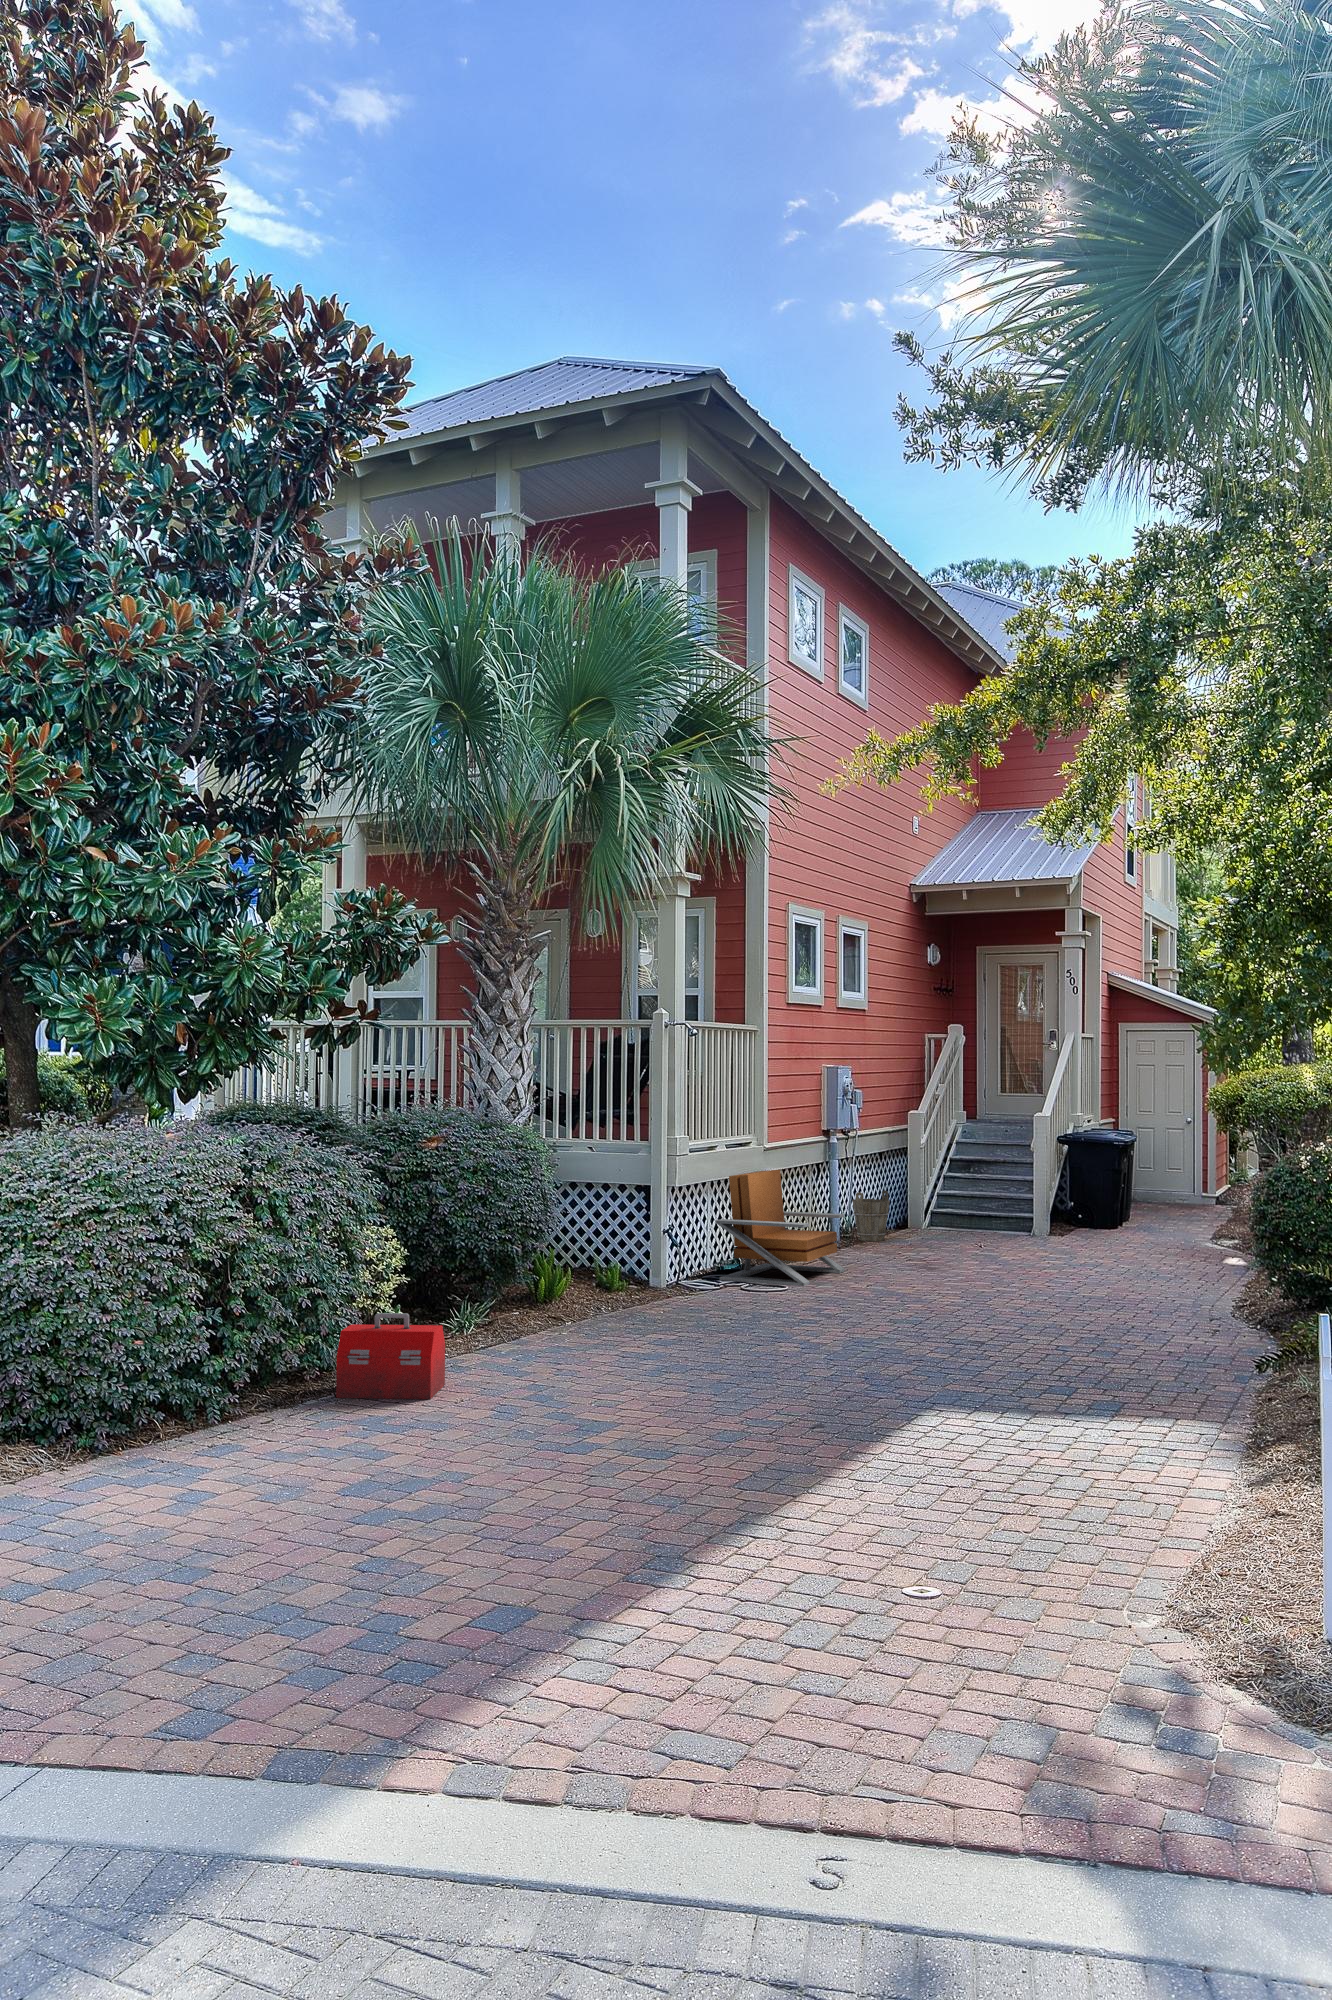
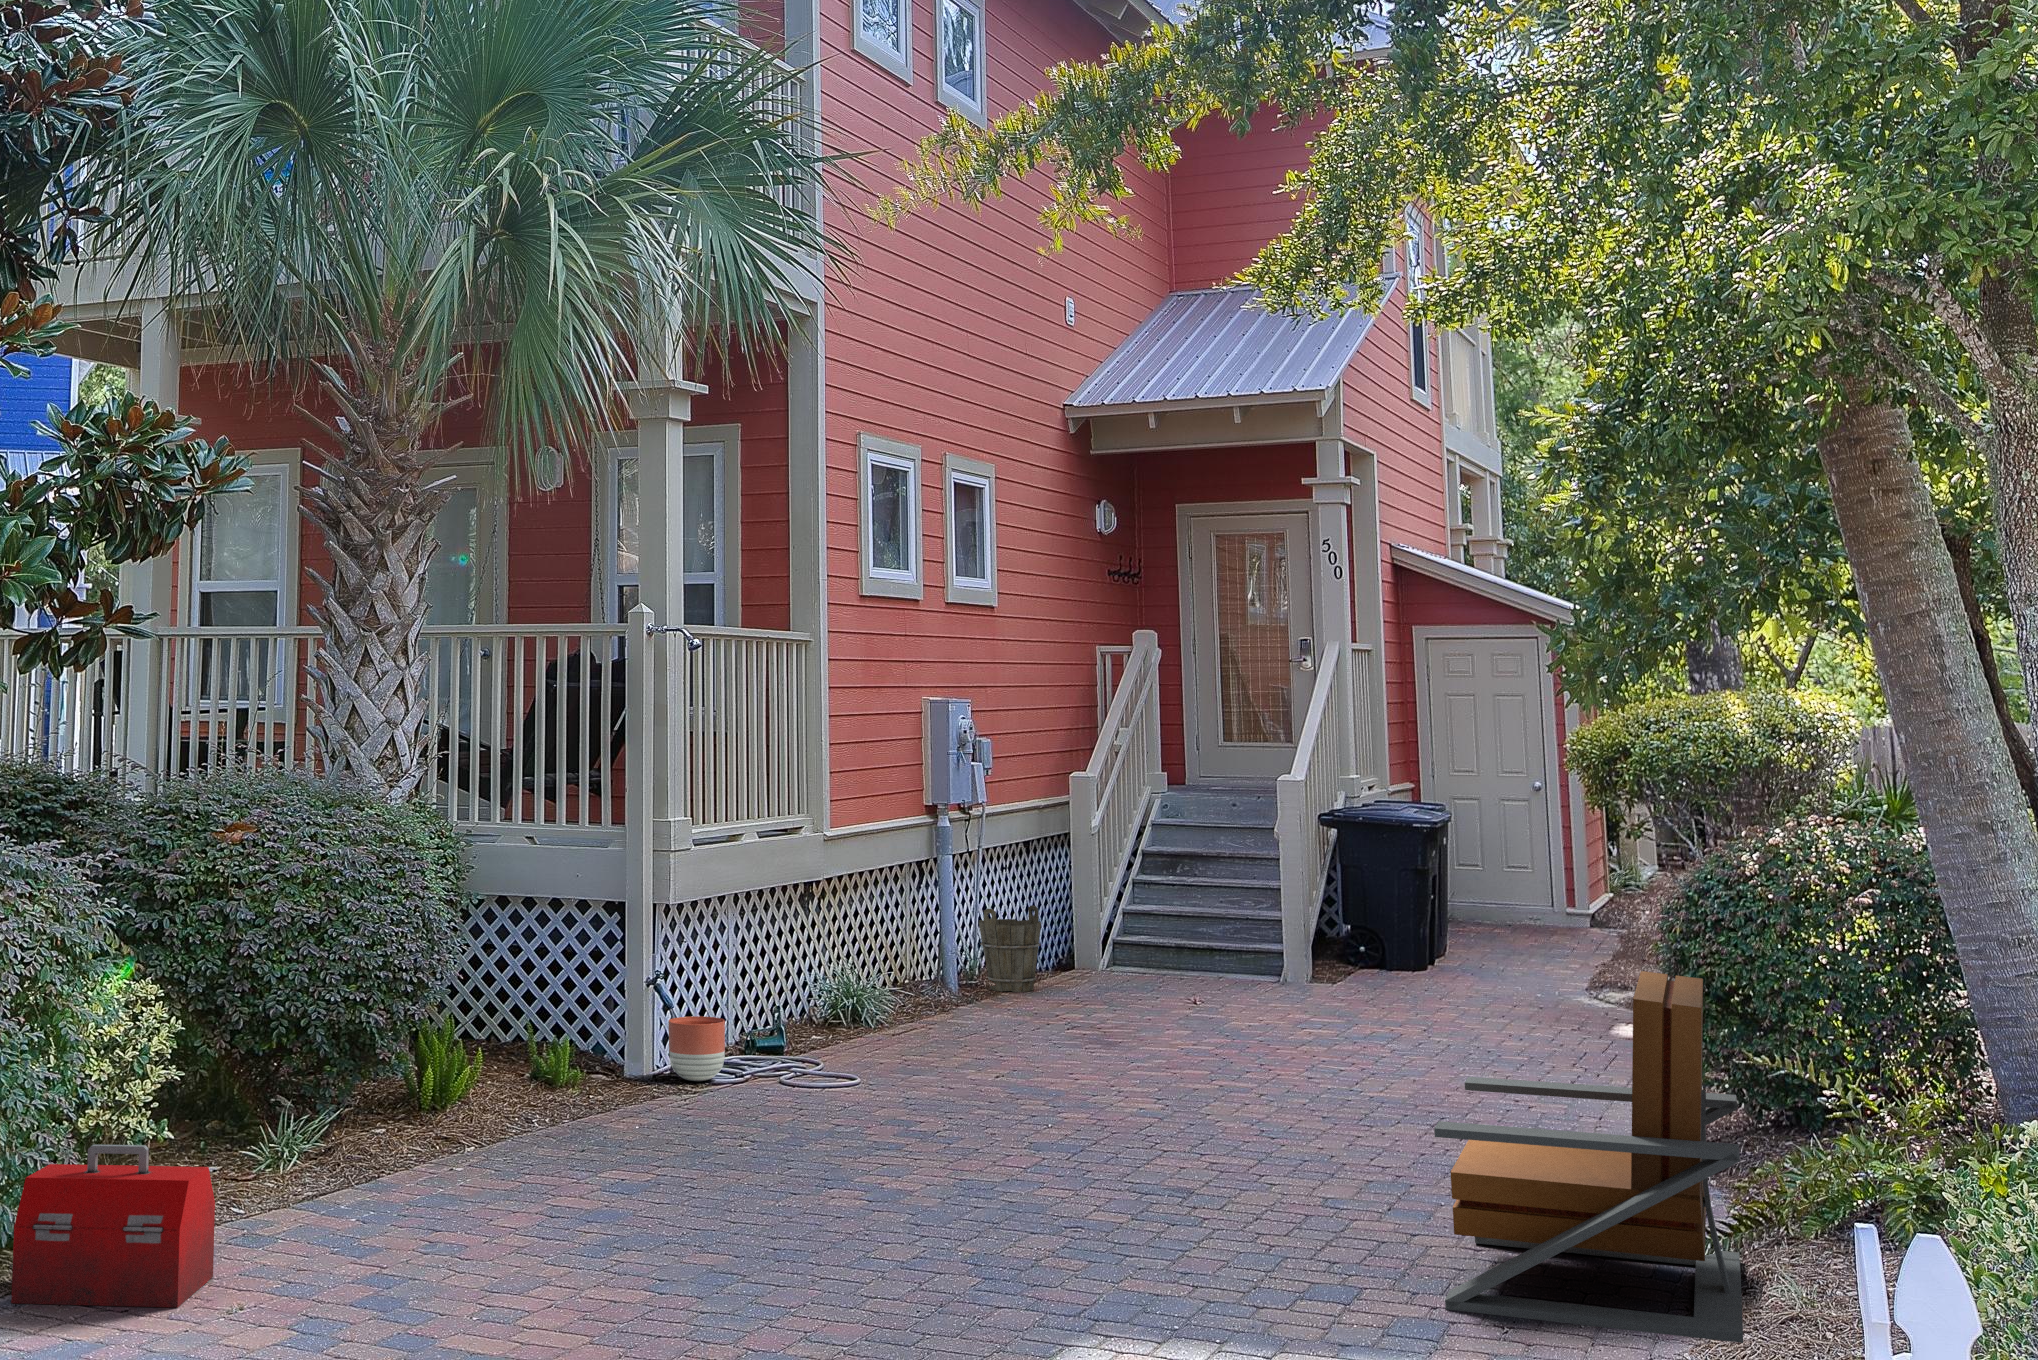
lounge chair: present [716,1170,845,1286] -> present [1434,971,1743,1343]
planter: none [677,1252,710,1288] -> present [668,1016,725,1081]

